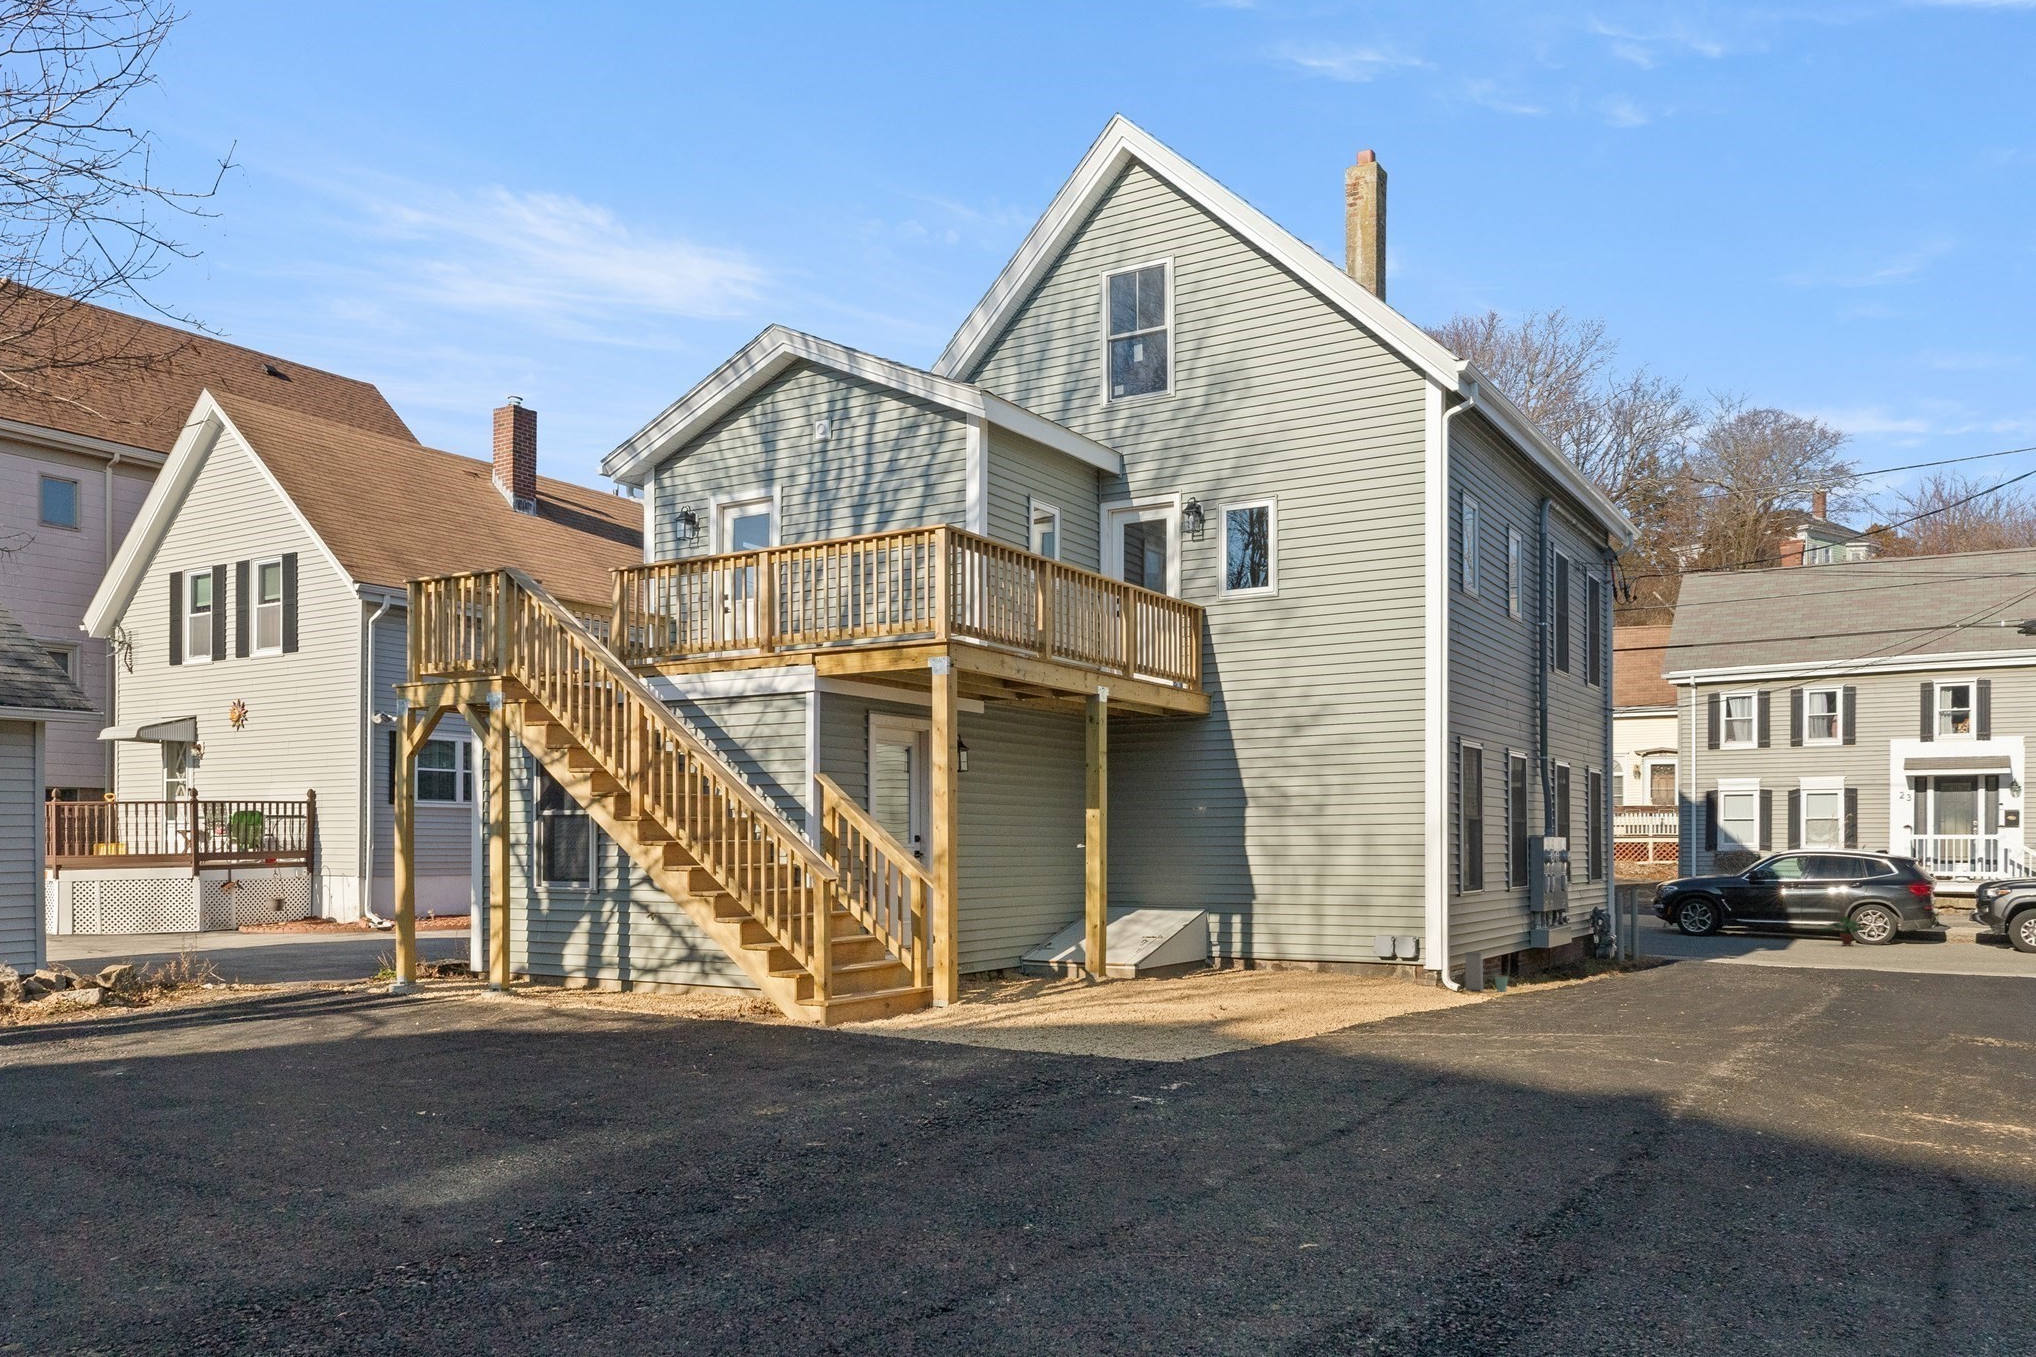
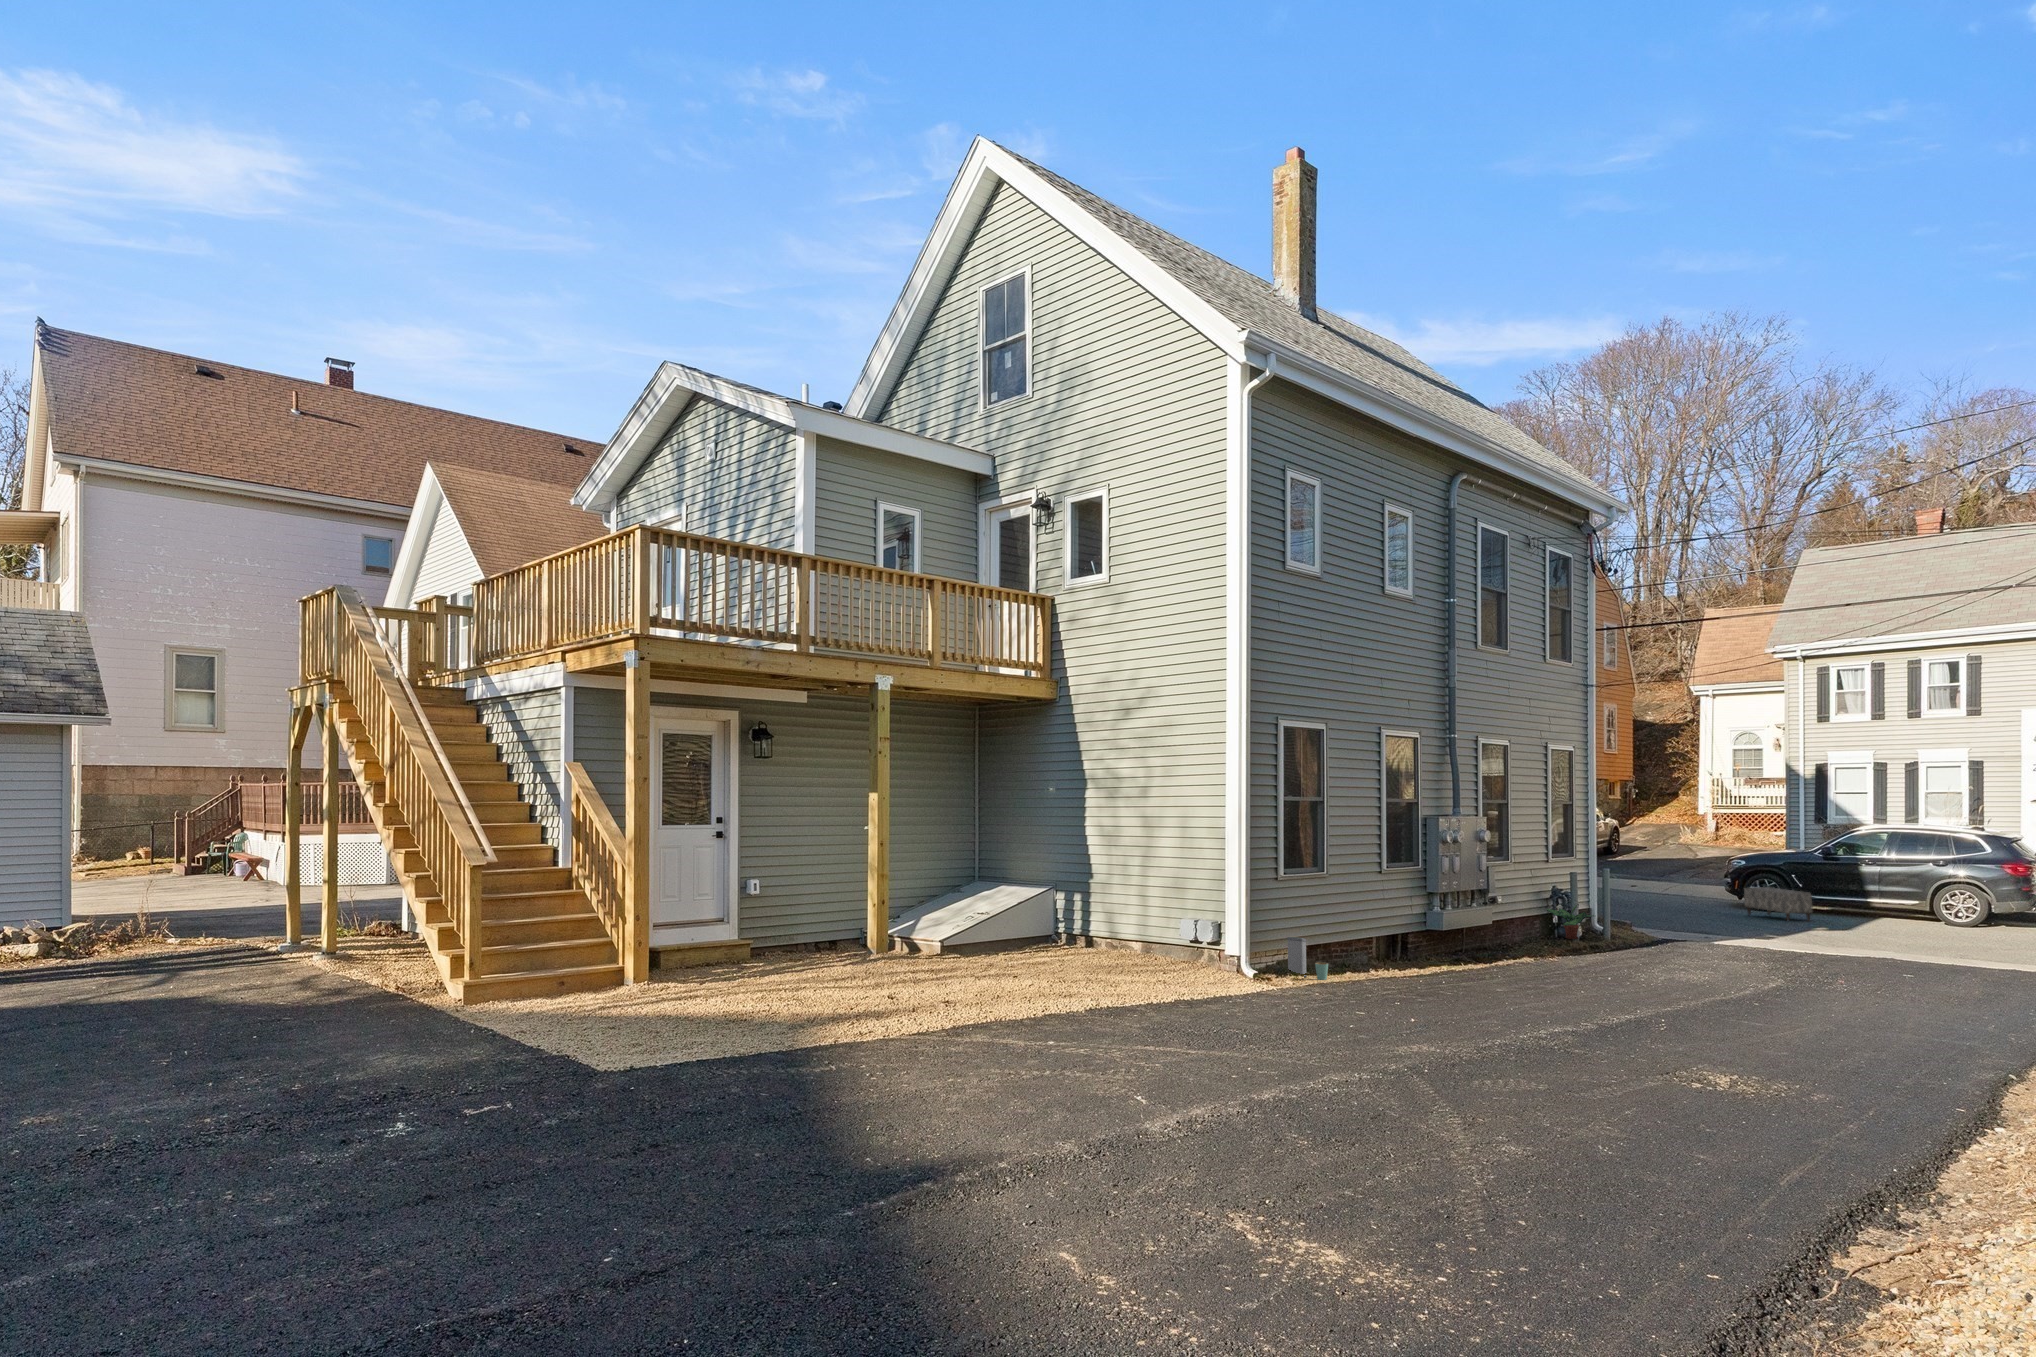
bench: none [1706,911,1772,943] -> present [1744,887,1813,921]
potted plant: present [1820,916,1863,946] -> present [1547,905,1594,939]

